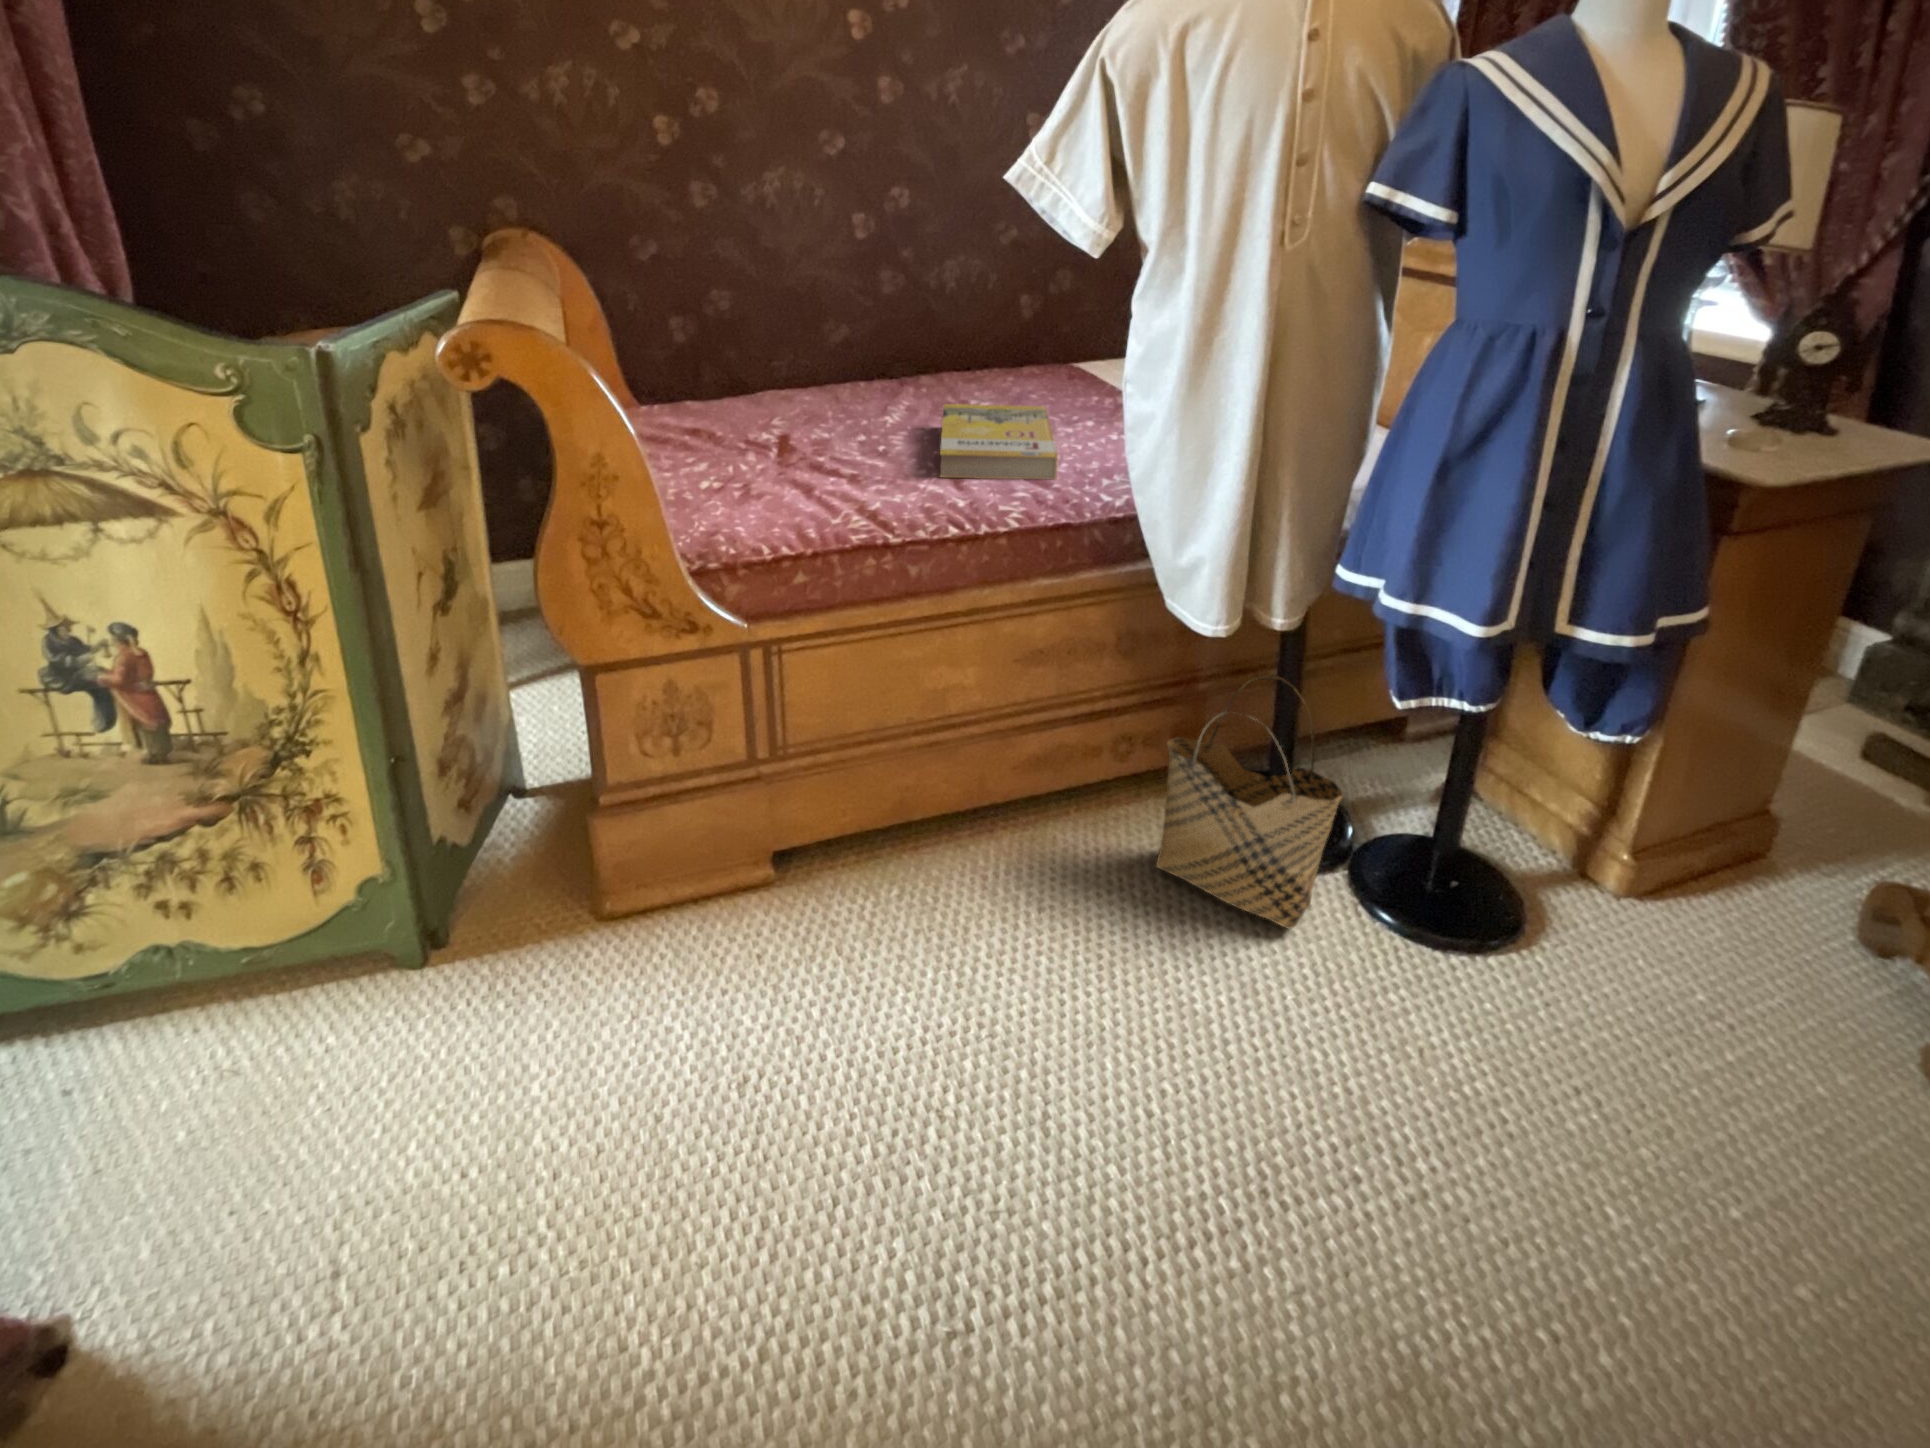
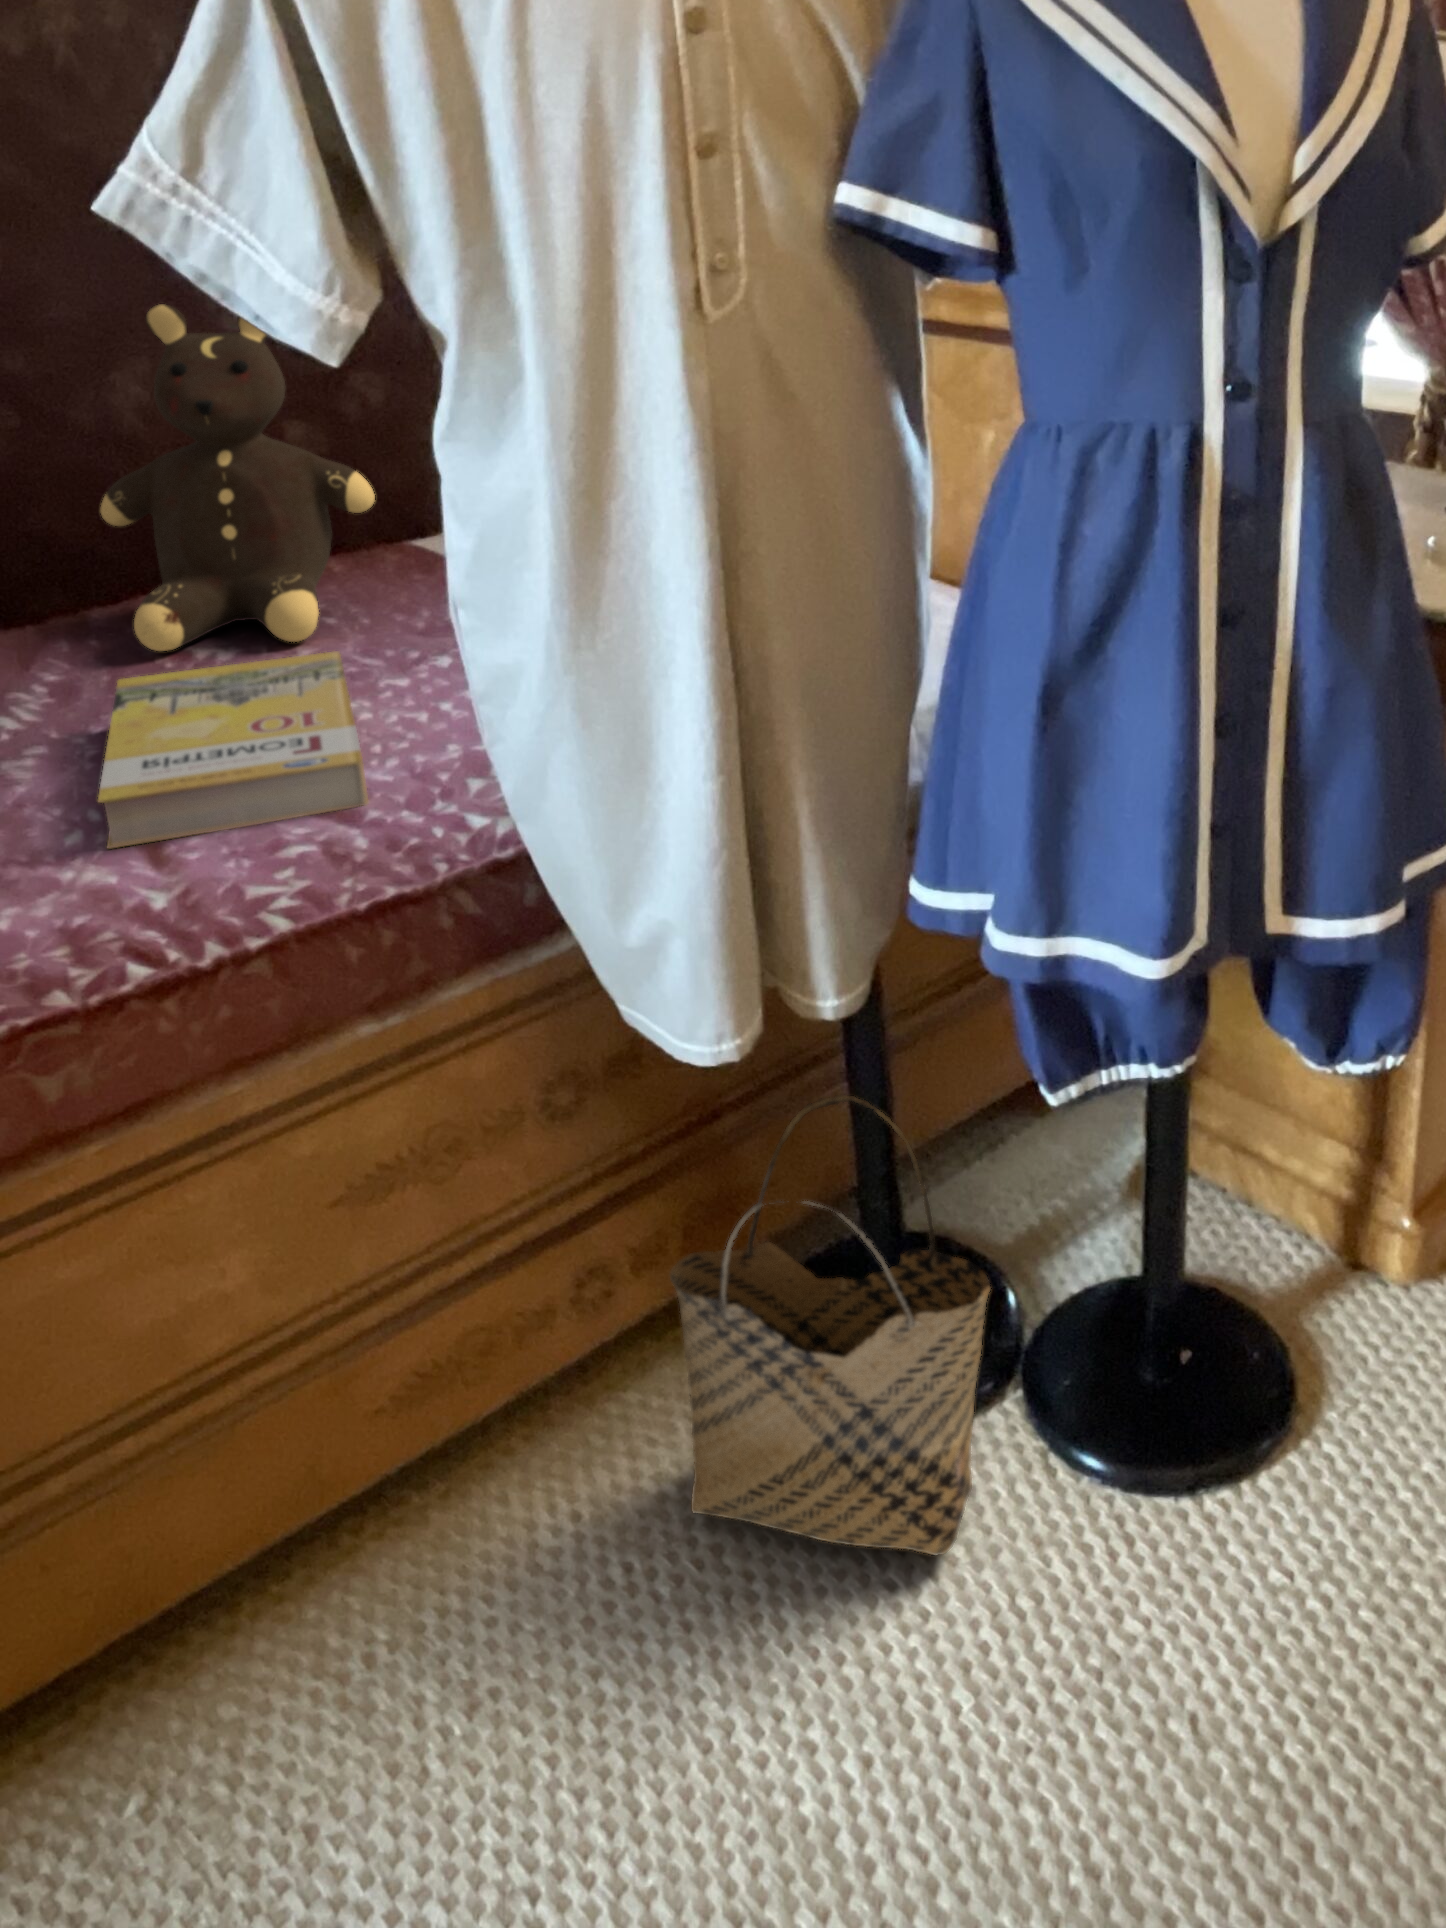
teddy bear: none [938,224,1068,401] -> present [100,304,375,651]

